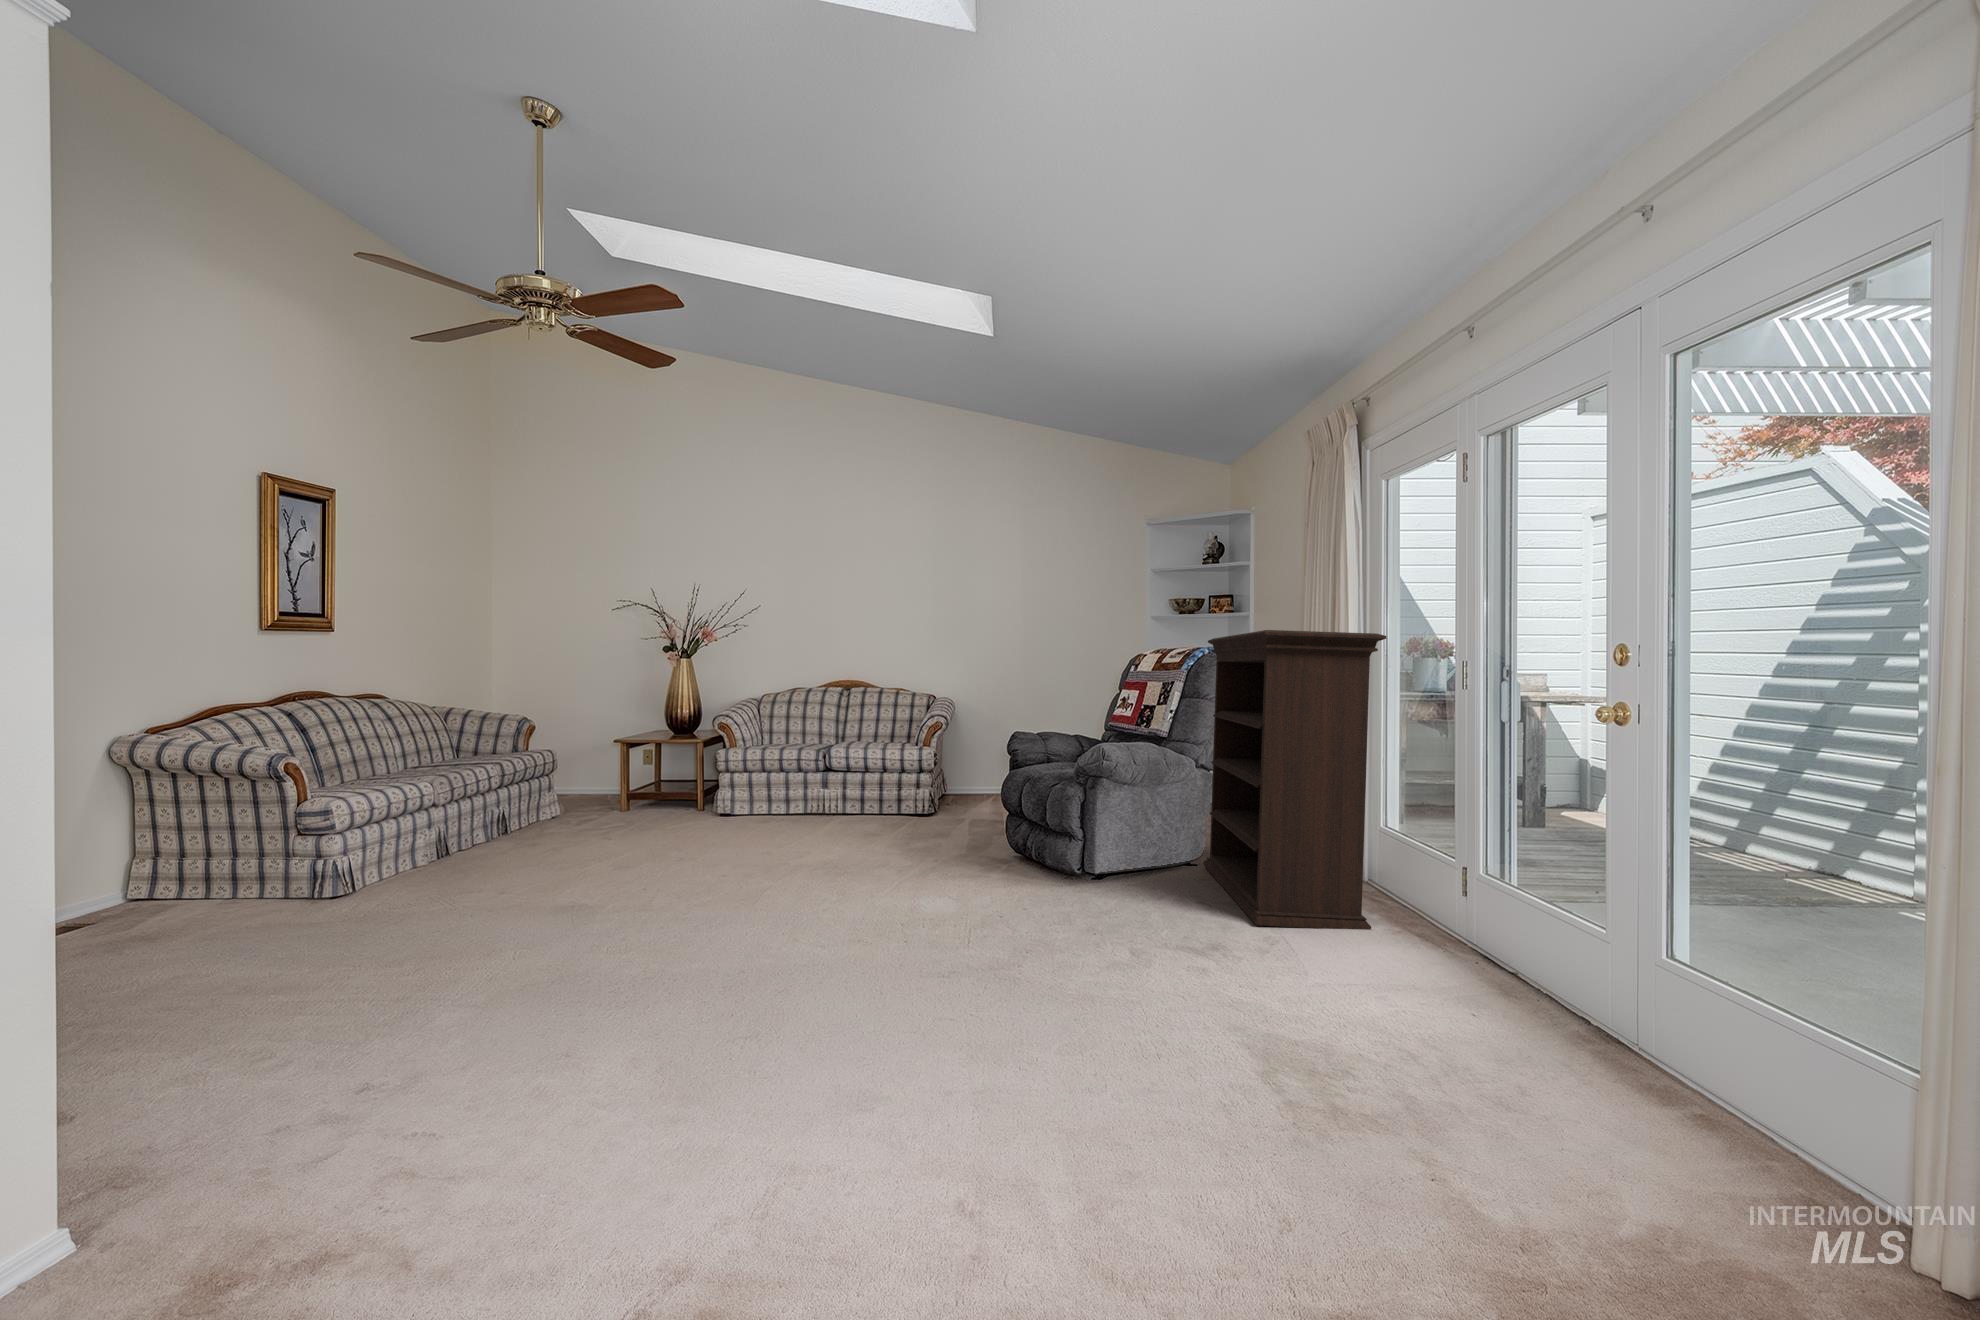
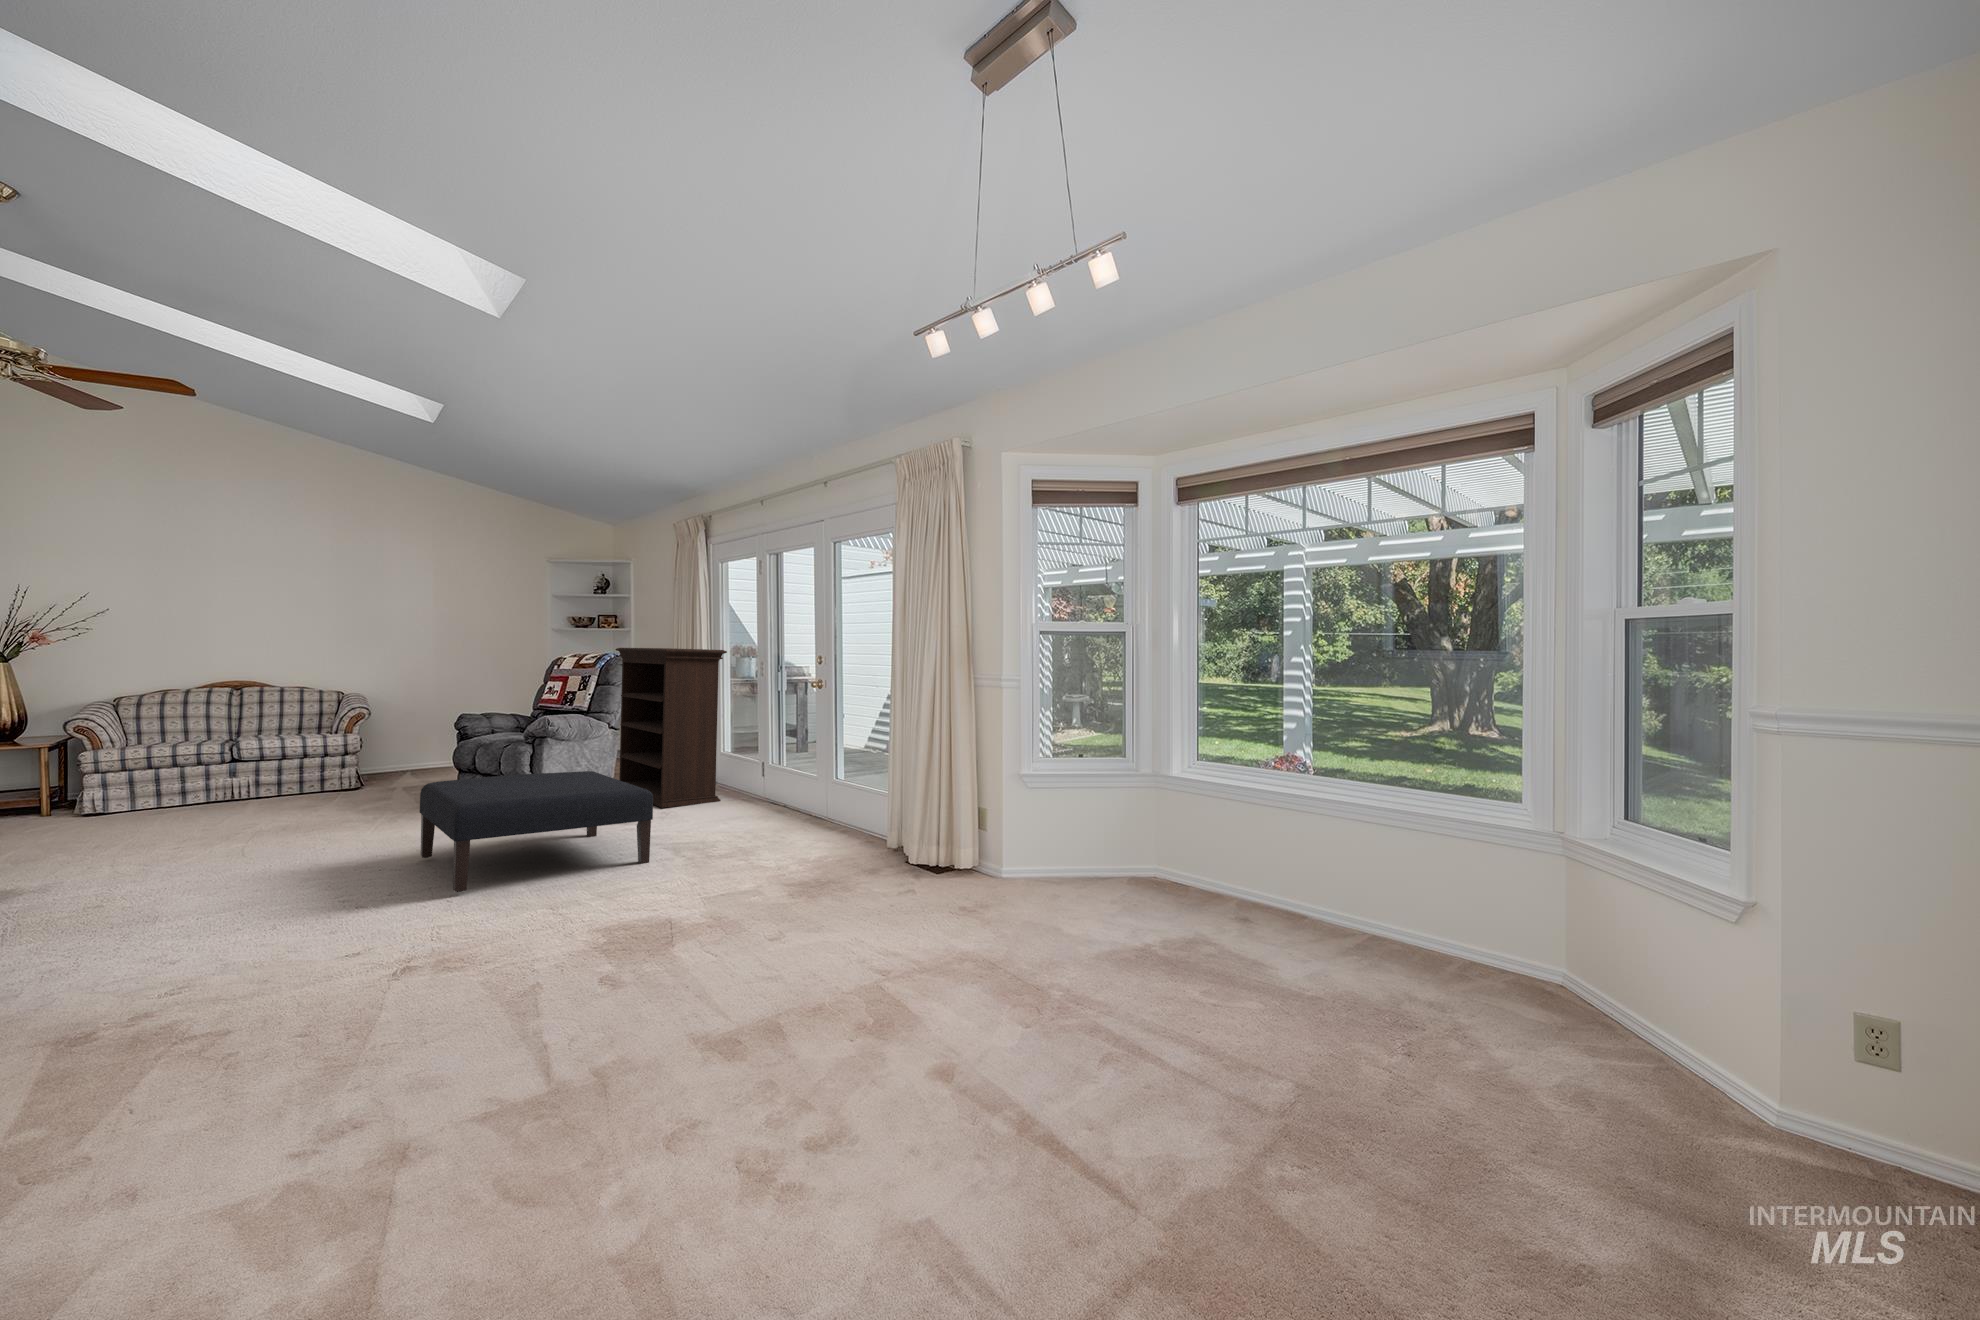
ottoman: none [750,842,1159,1118] -> present [420,771,653,892]

